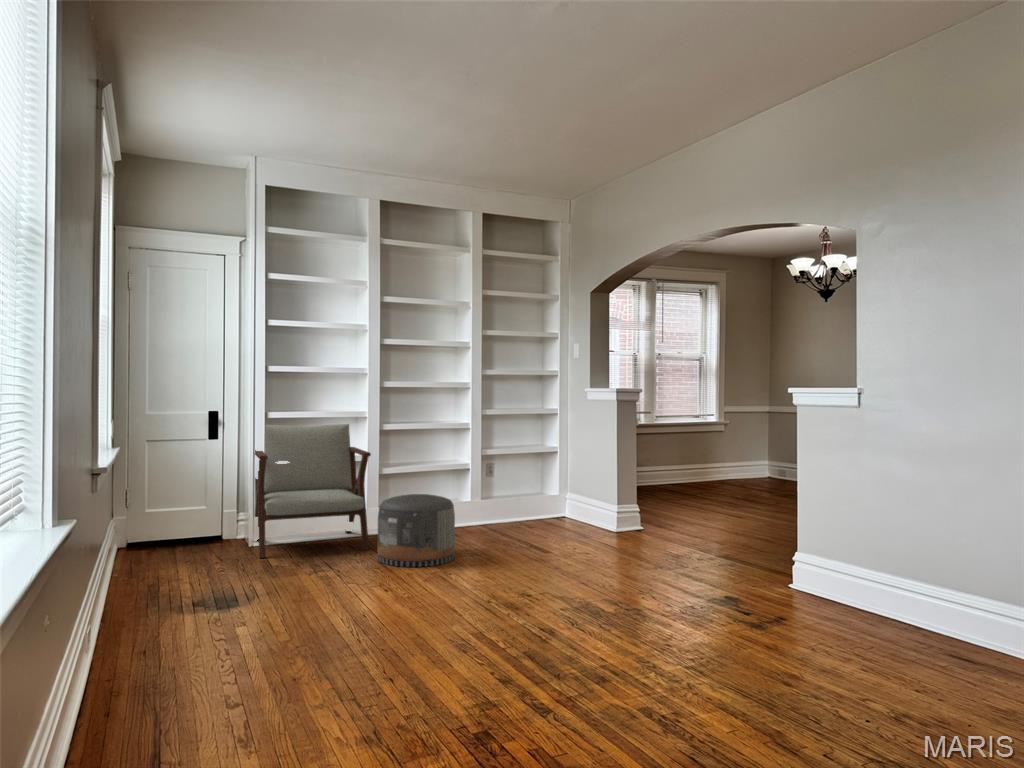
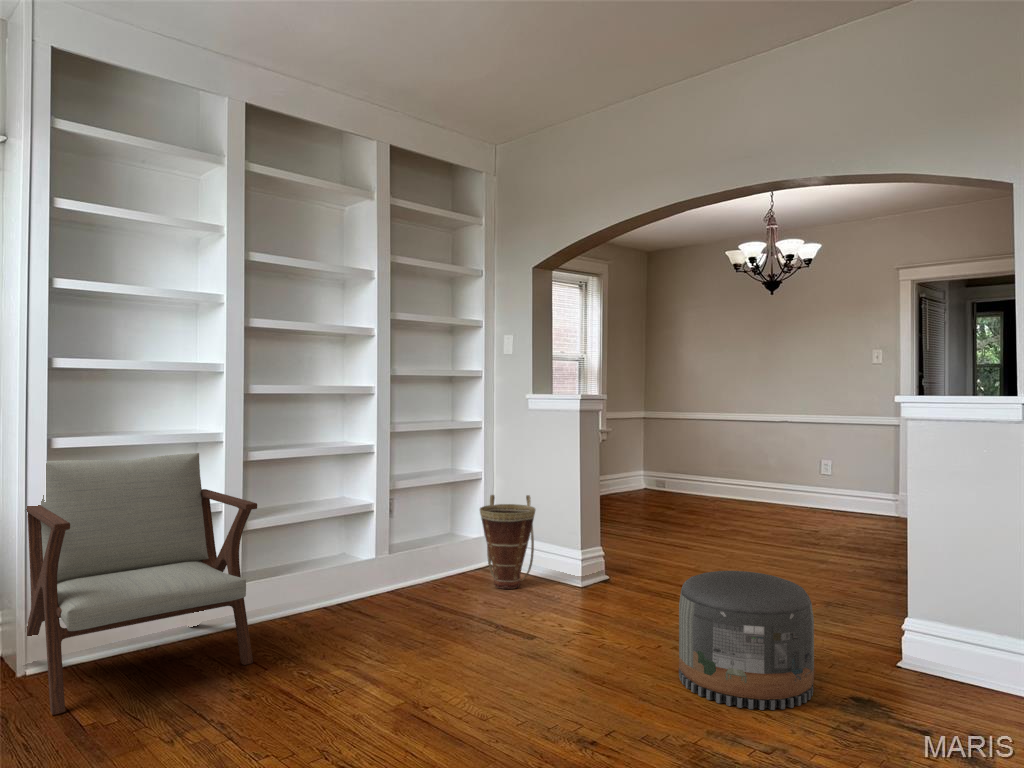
basket: none [541,463,589,530] -> present [480,495,535,589]
pouf: present [377,494,455,567] -> present [679,571,814,710]

